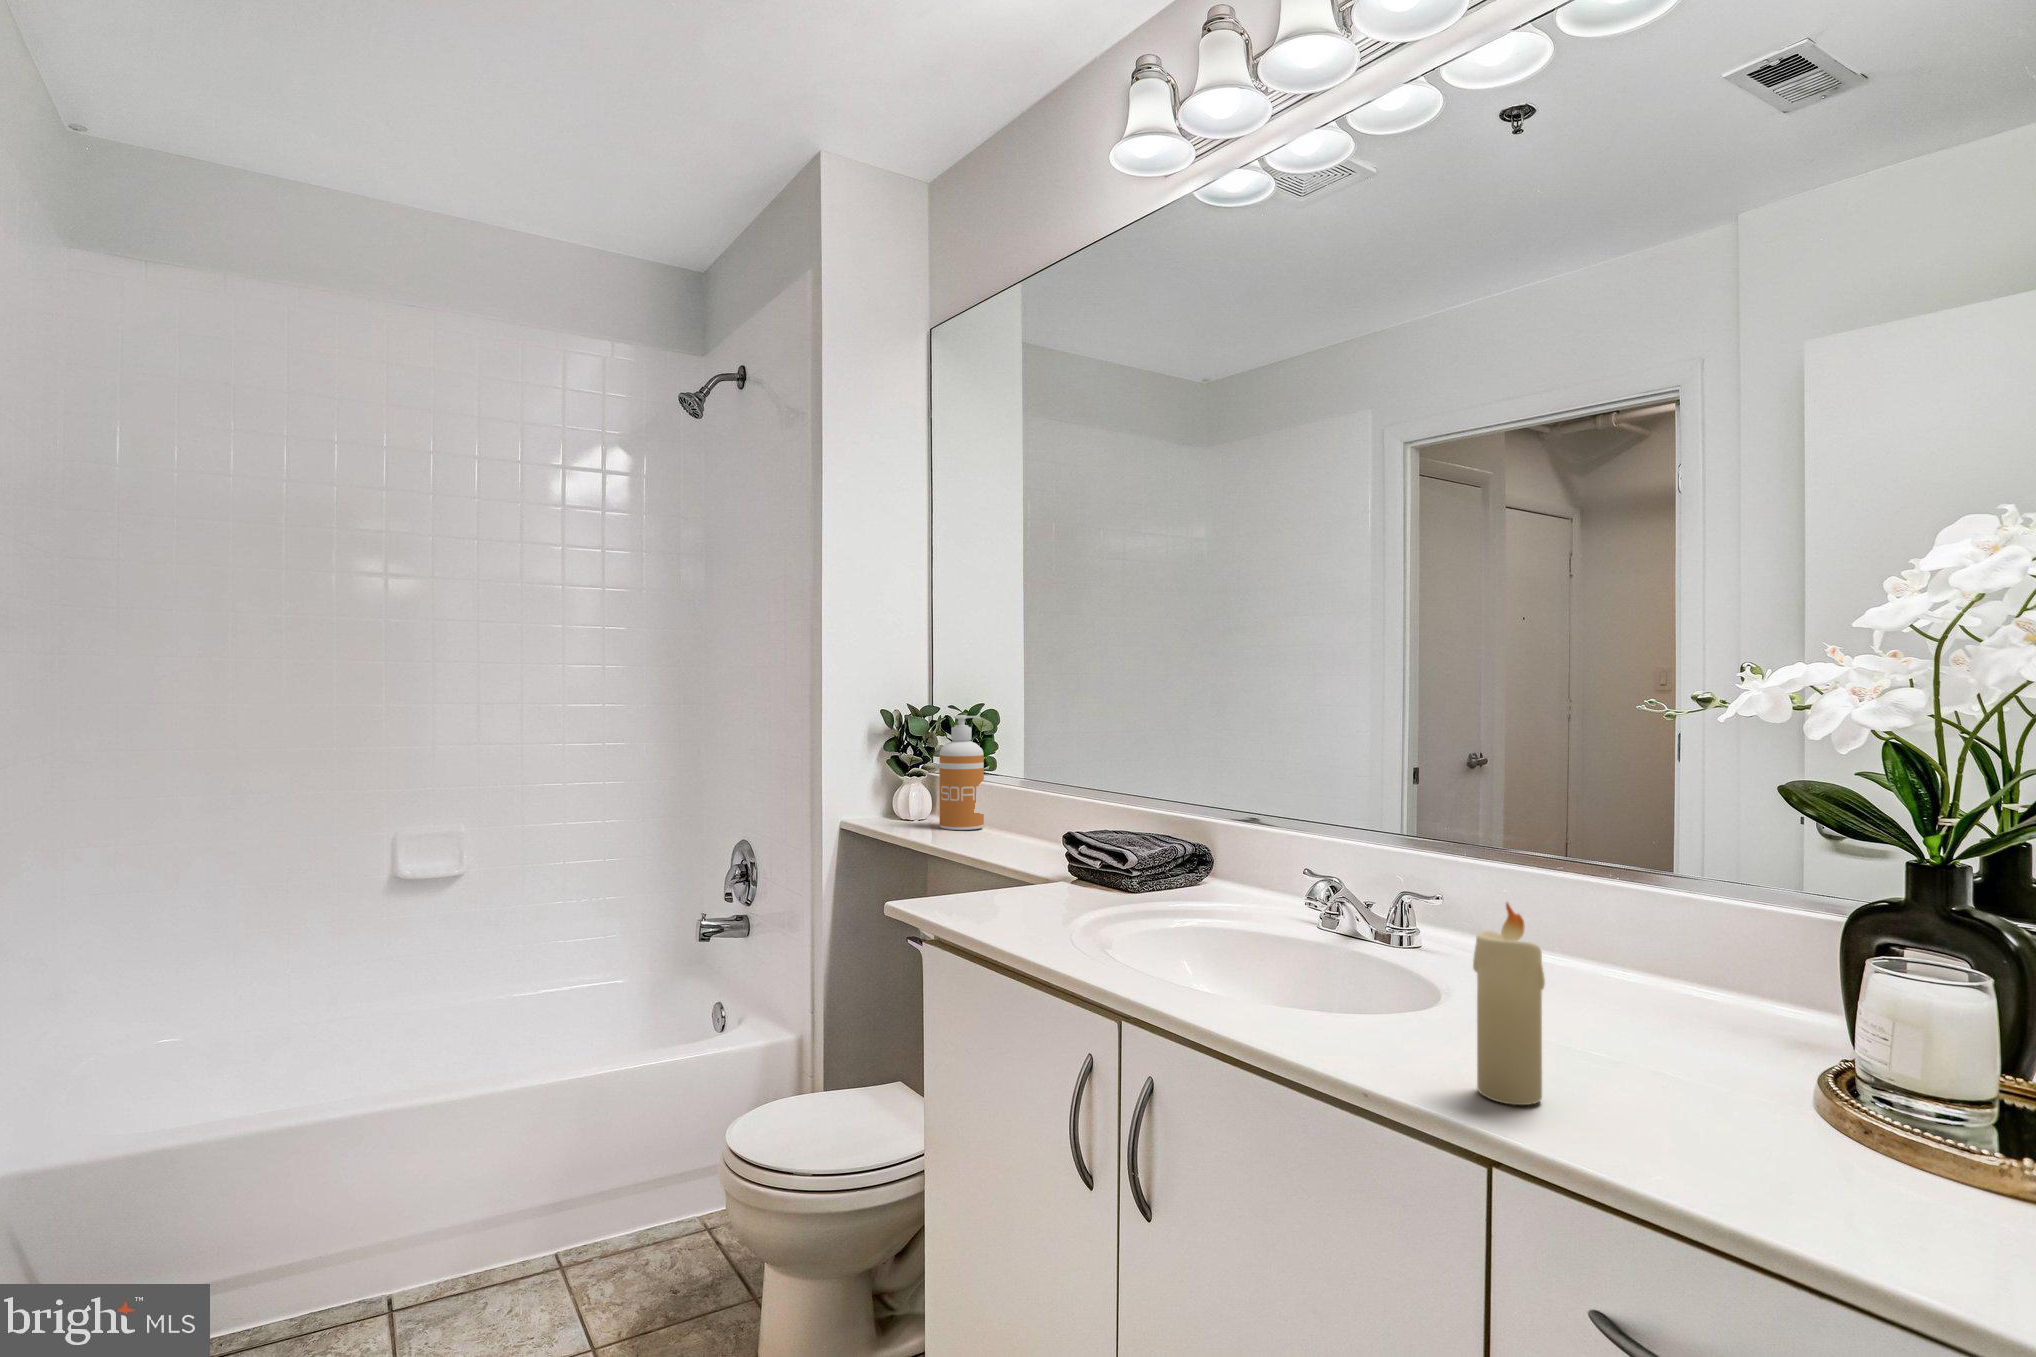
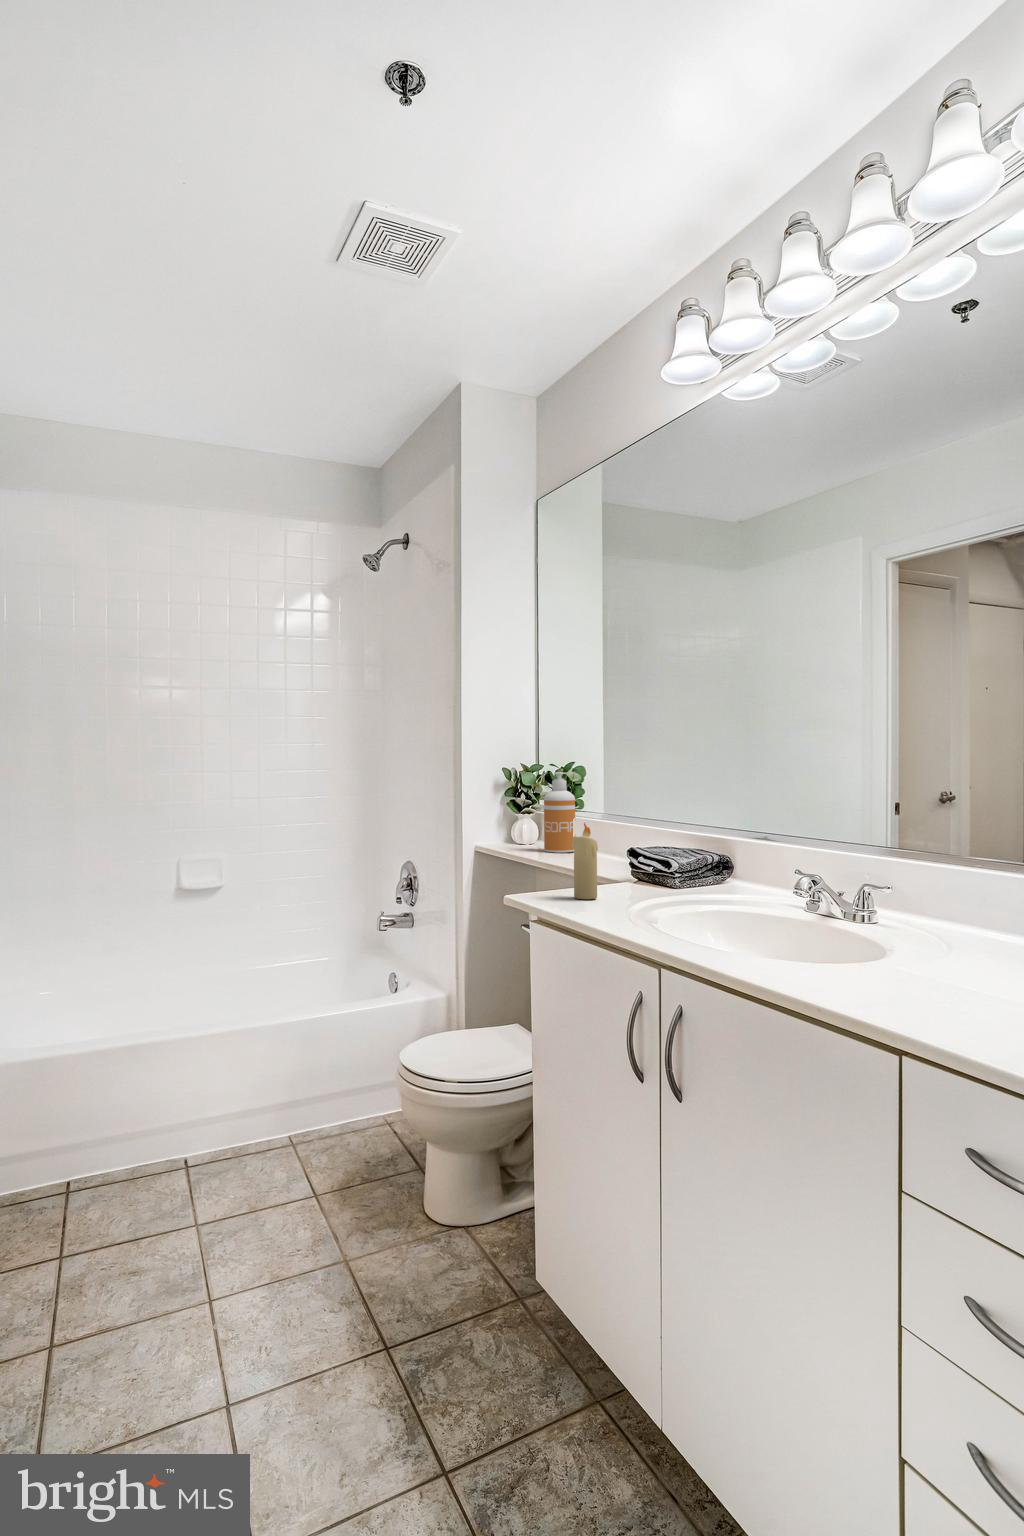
candle: present [1473,903,1545,1105] -> present [572,823,598,899]

